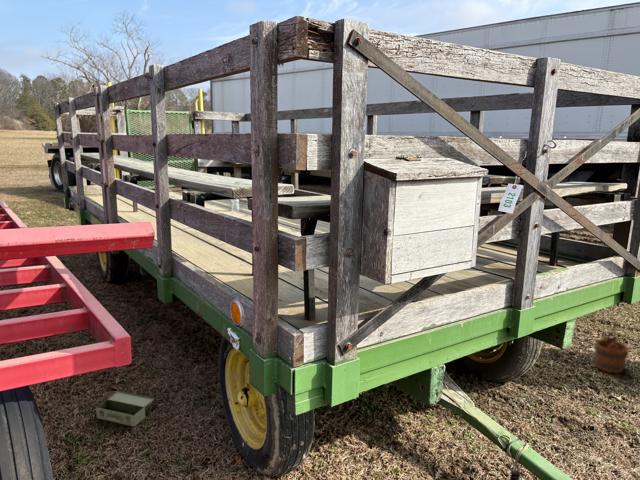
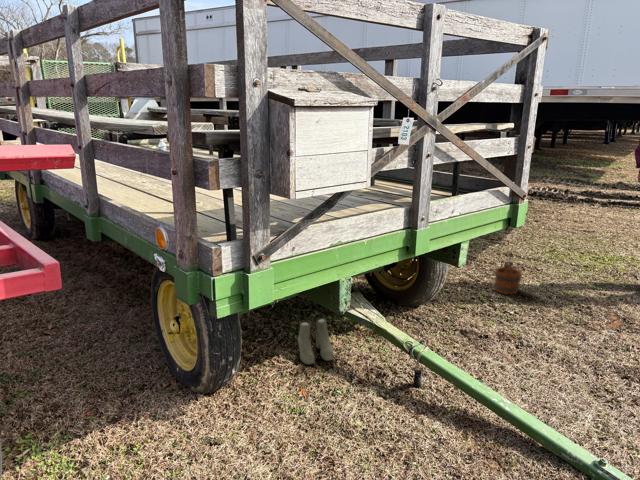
toolbox: present [96,391,154,427] -> none [31,334,90,364]
boots: none [374,394,413,450] -> present [298,317,333,365]

